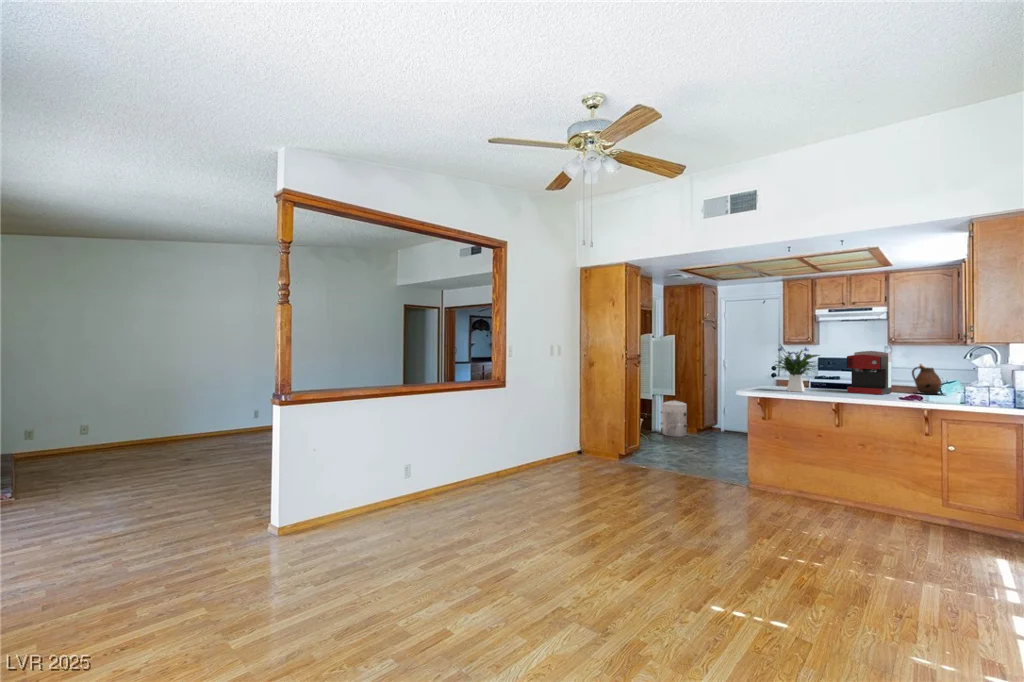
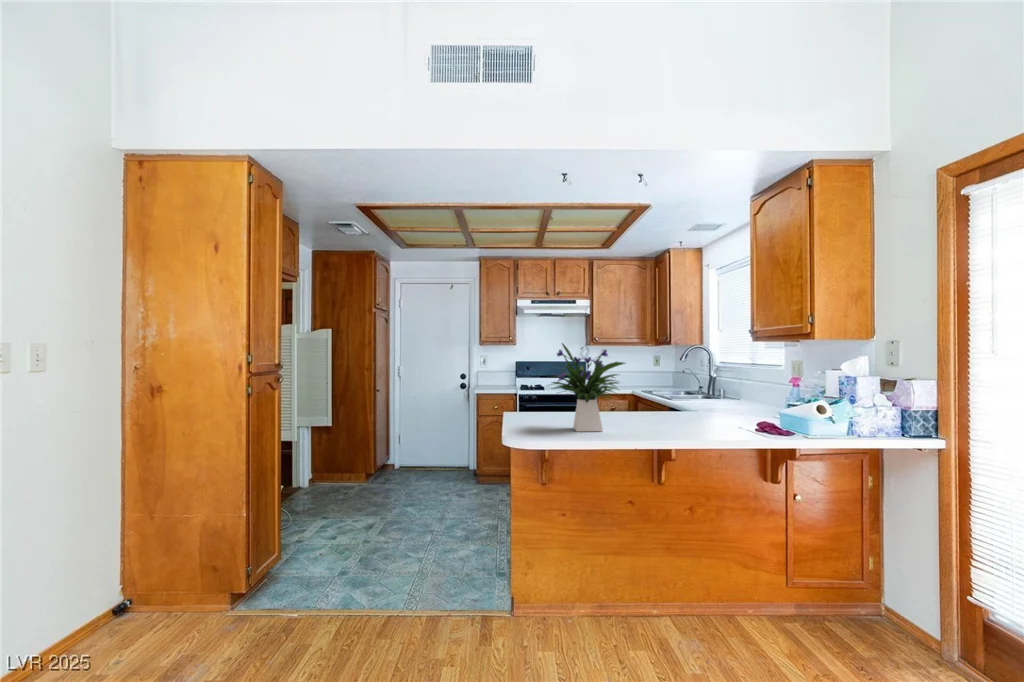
coffee maker: present [847,351,892,395] -> none [645,354,699,424]
ceramic pitcher: present [912,364,942,394] -> none [703,371,747,417]
waste bin: present [661,401,688,437] -> none [307,432,352,493]

